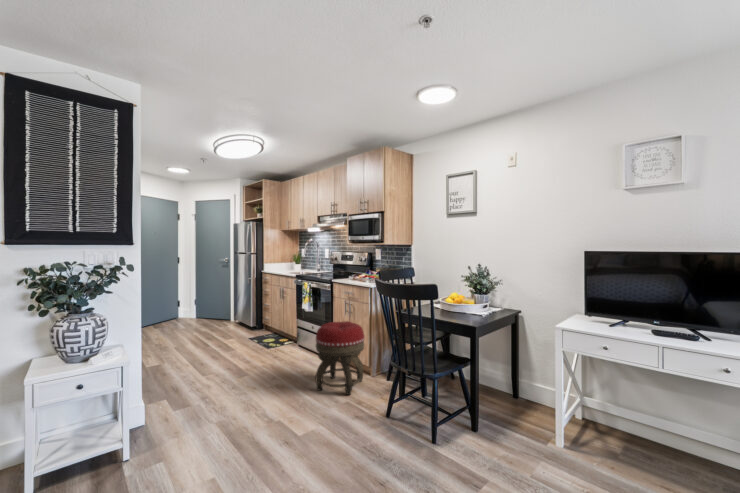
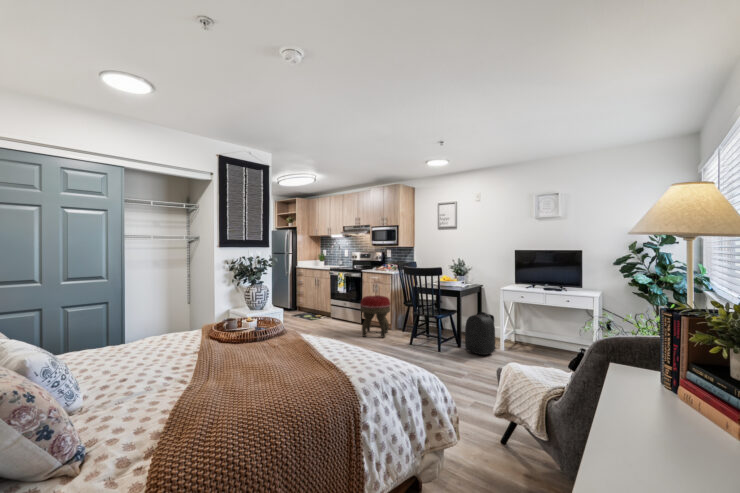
backpack: none [484,372,548,466] -> present [465,312,496,355]

